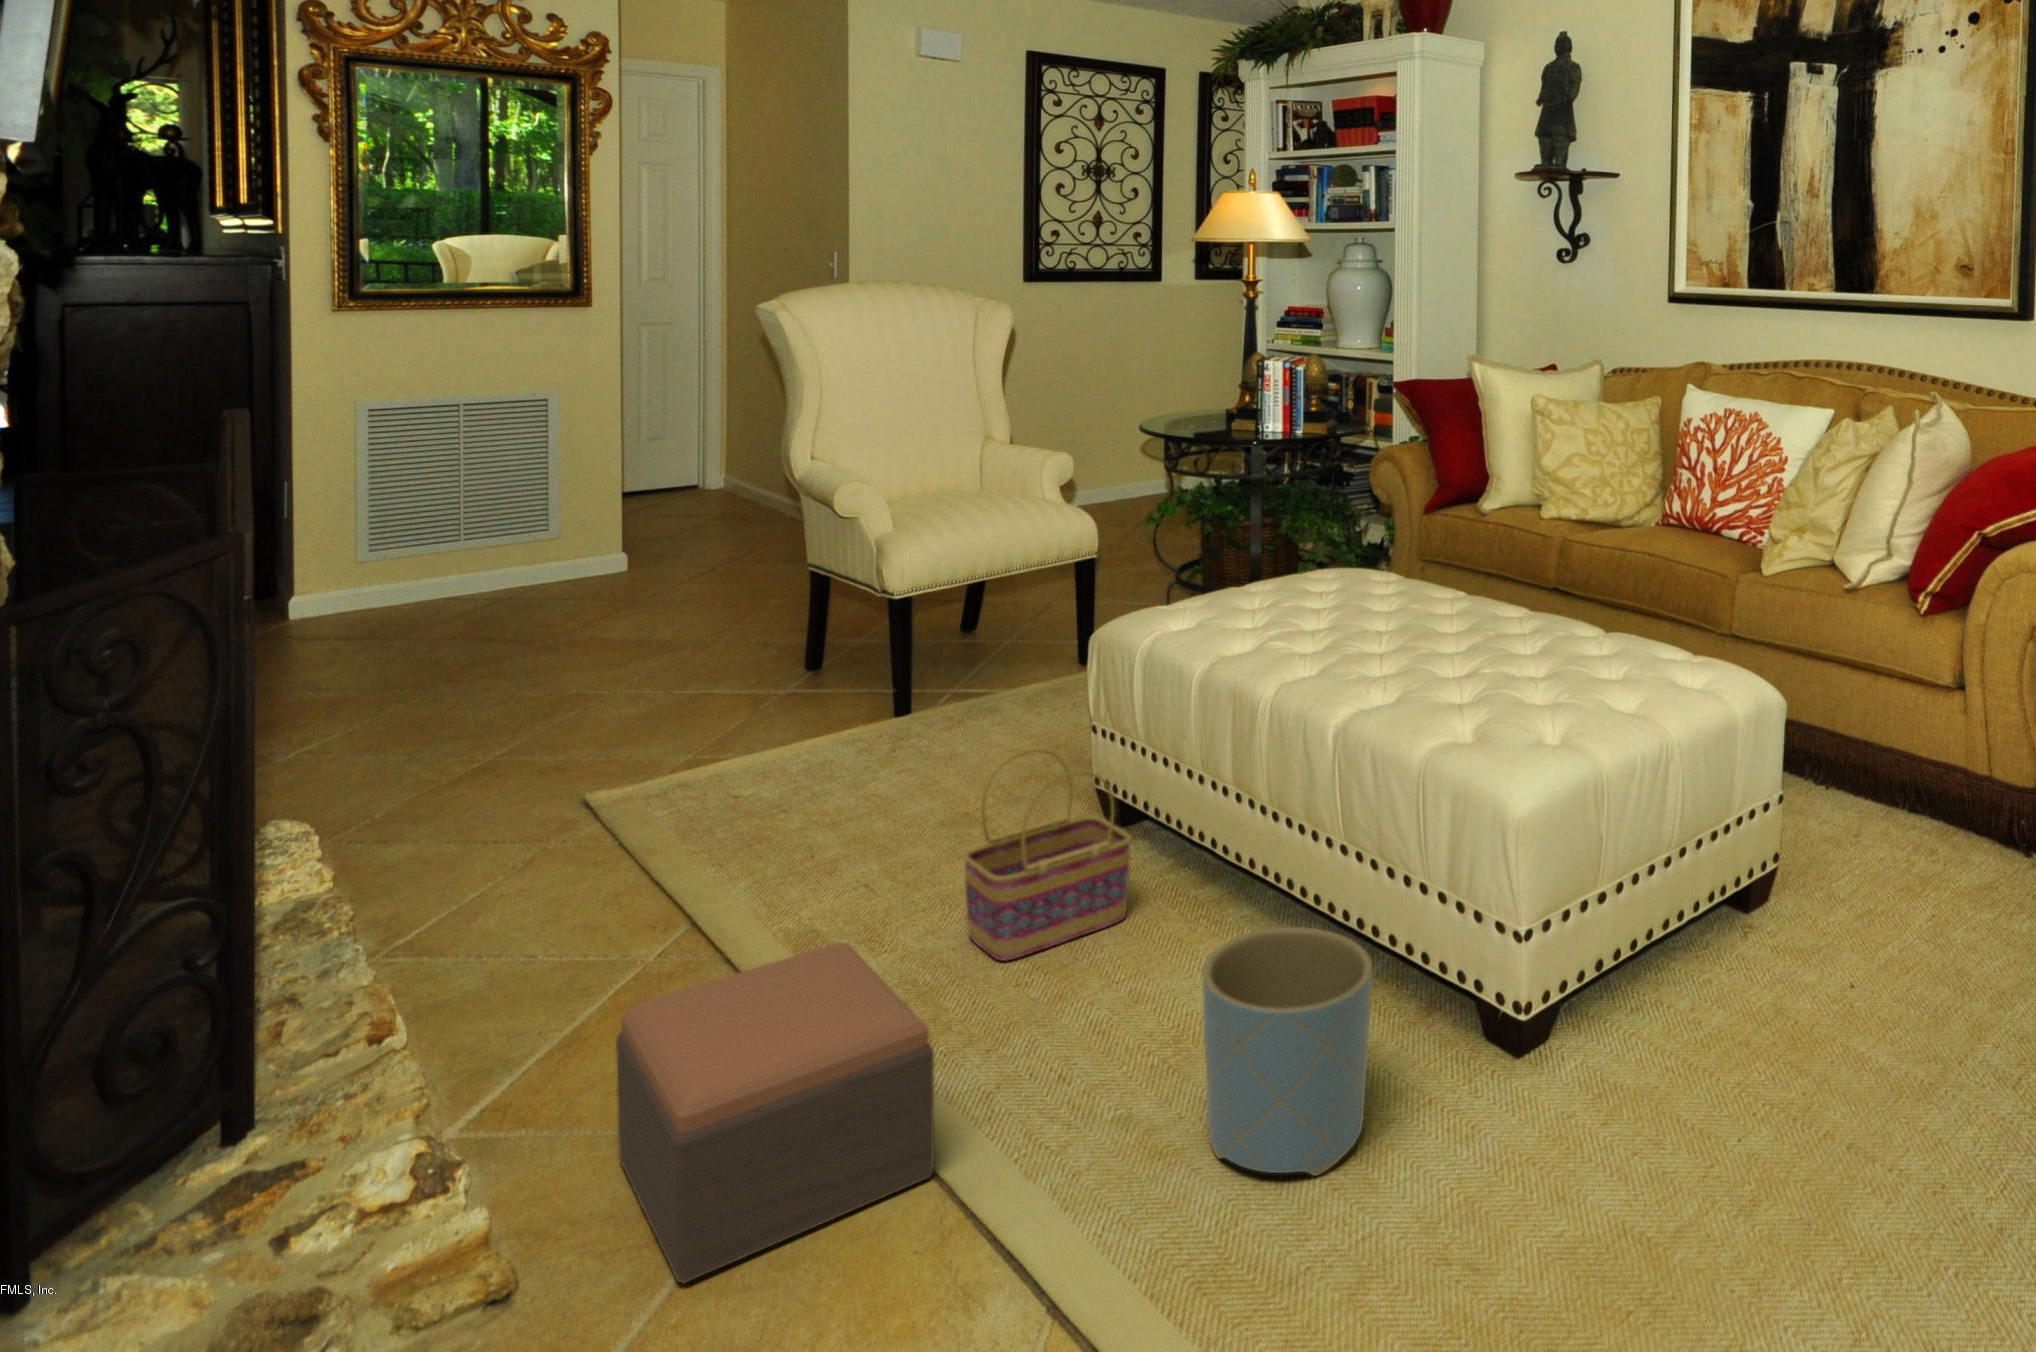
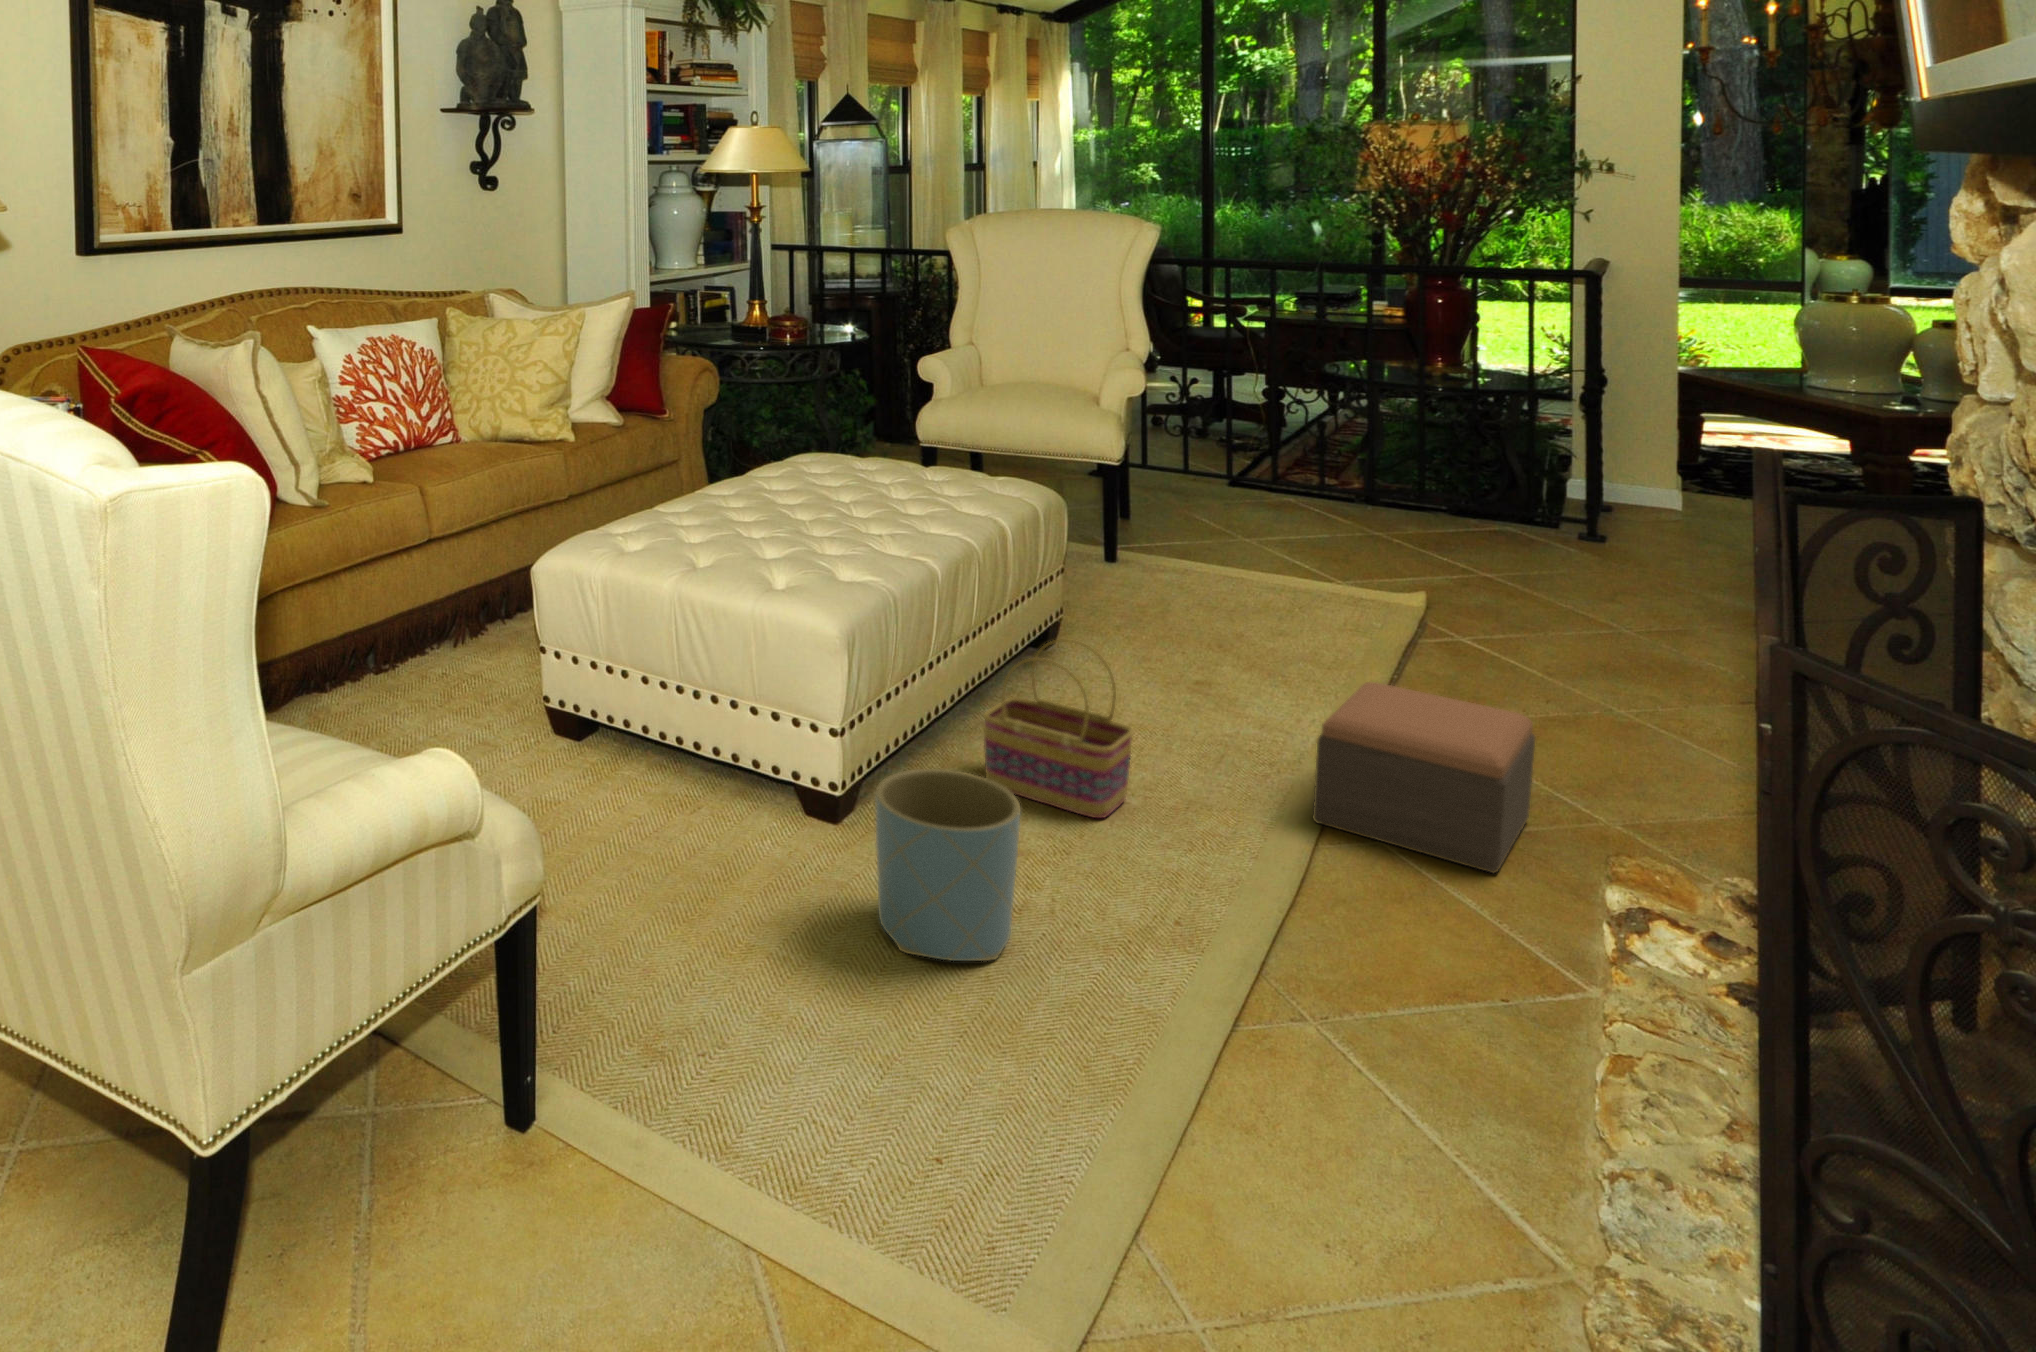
planter: present [1202,927,1372,1176] -> present [875,769,1021,961]

